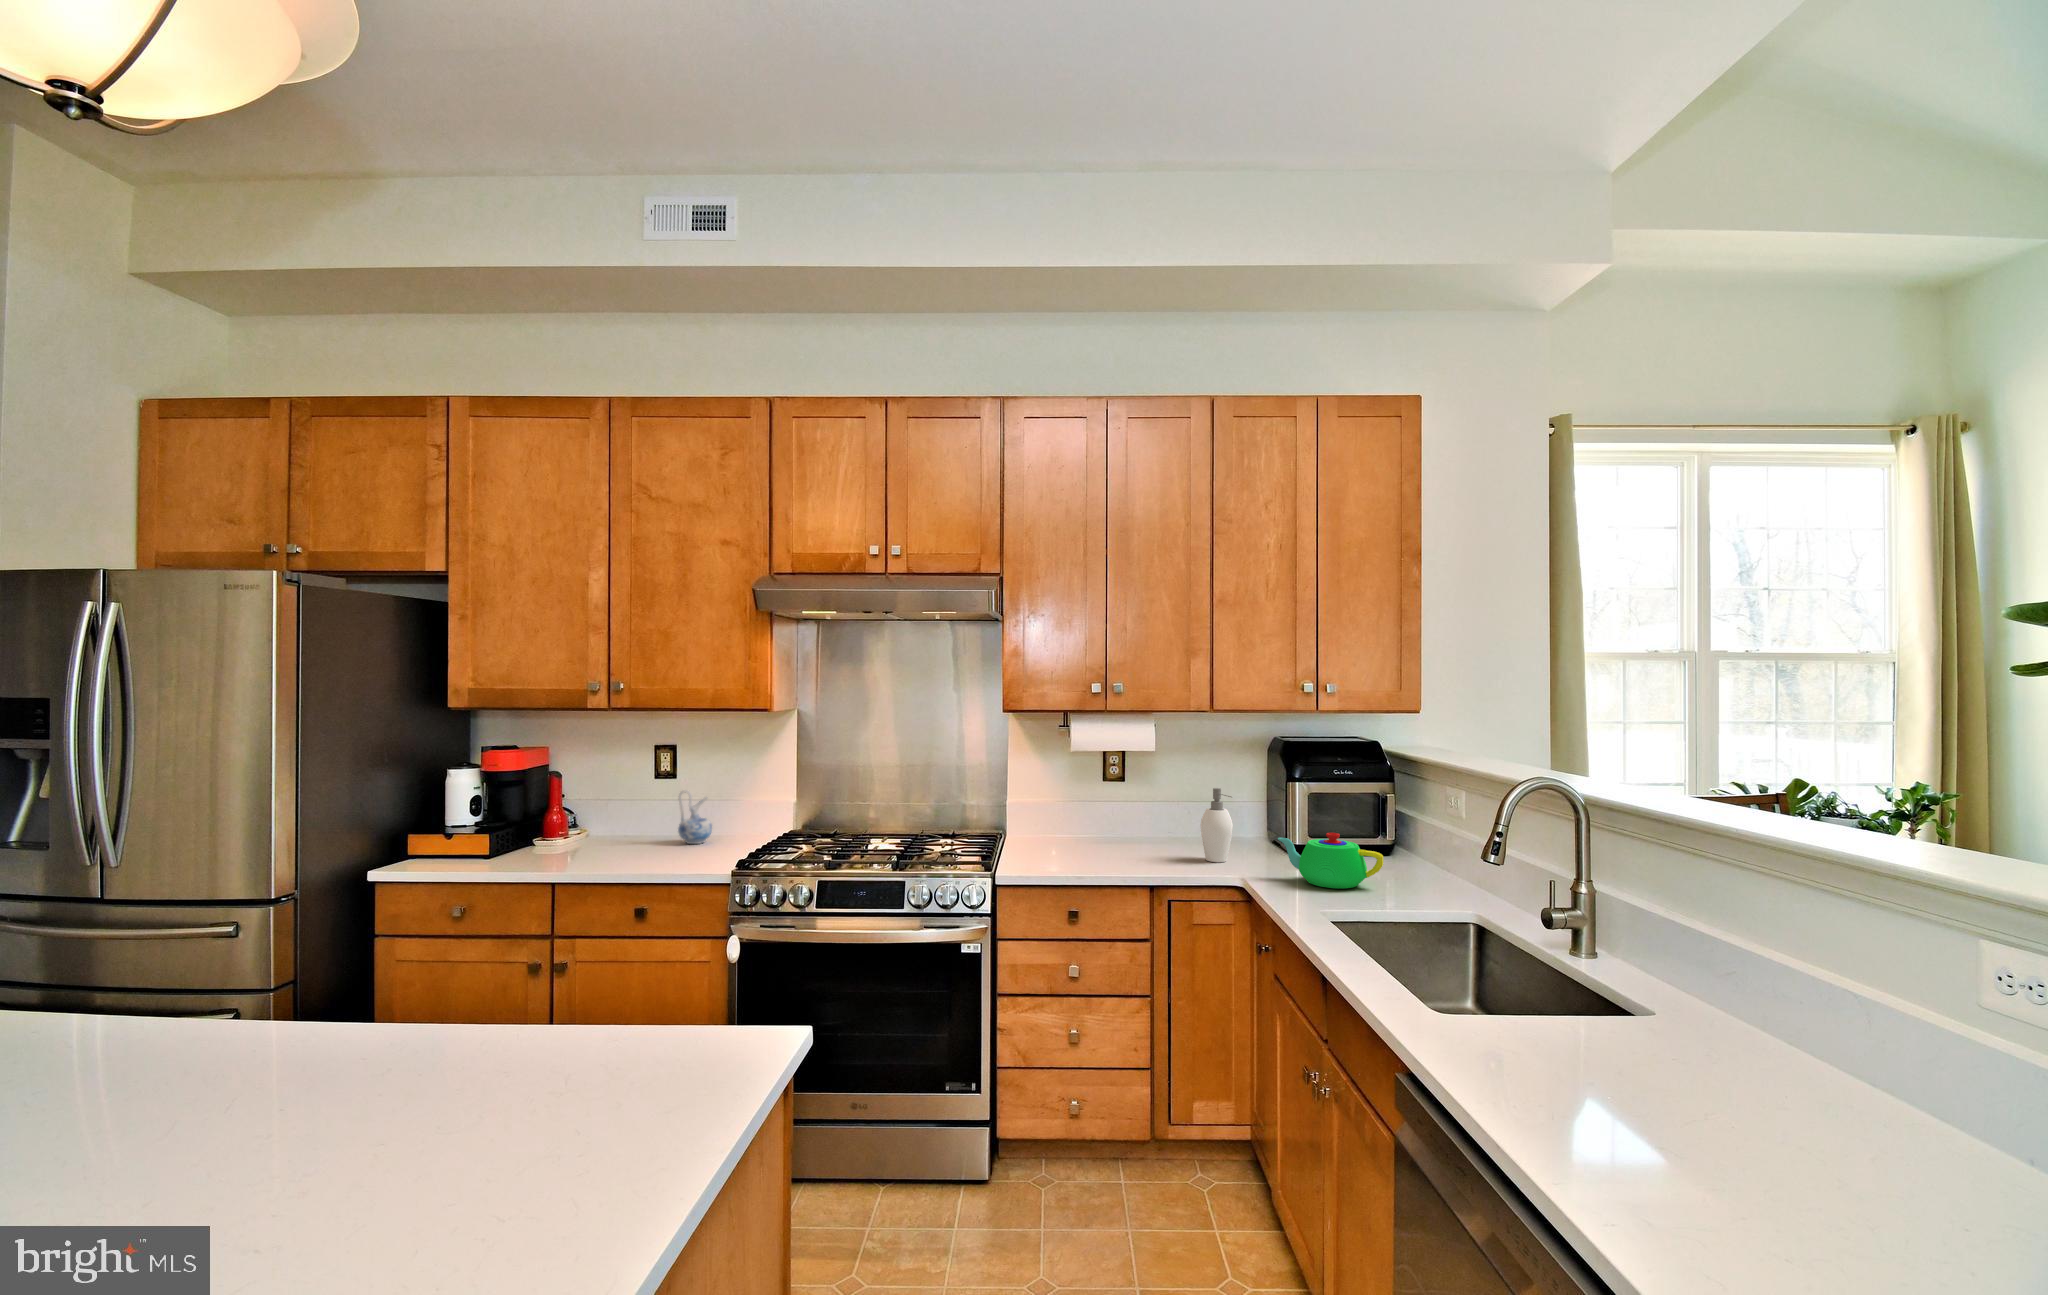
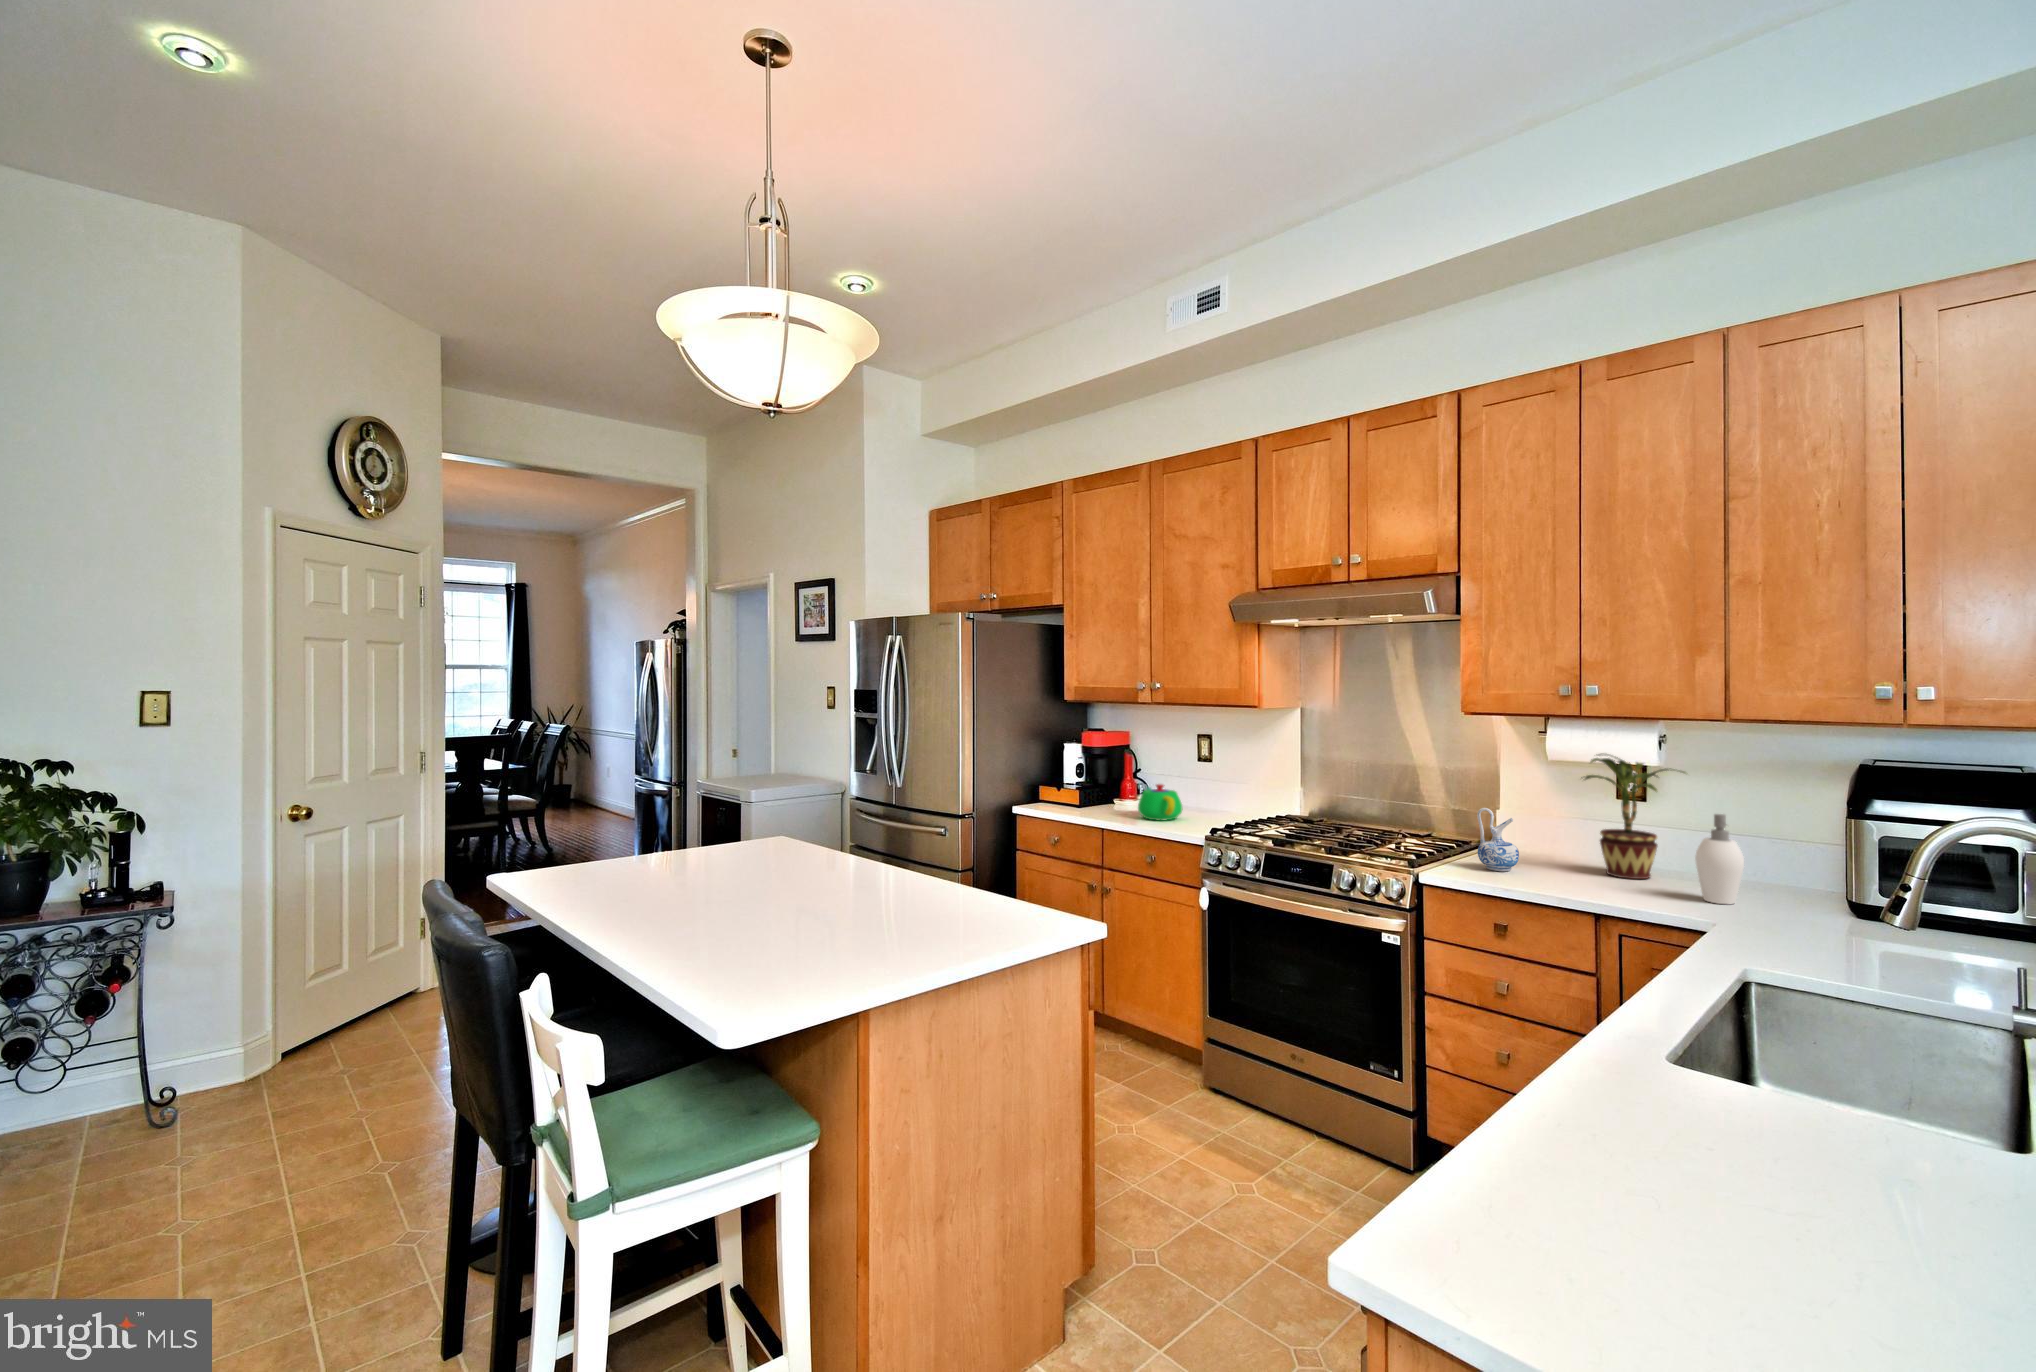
potted plant: none [1094,739,1177,852] -> present [1581,754,1685,879]
ceramic pitcher: present [678,790,712,844] -> present [1477,808,1519,871]
teapot: present [1278,833,1383,889] -> present [1138,784,1183,821]

